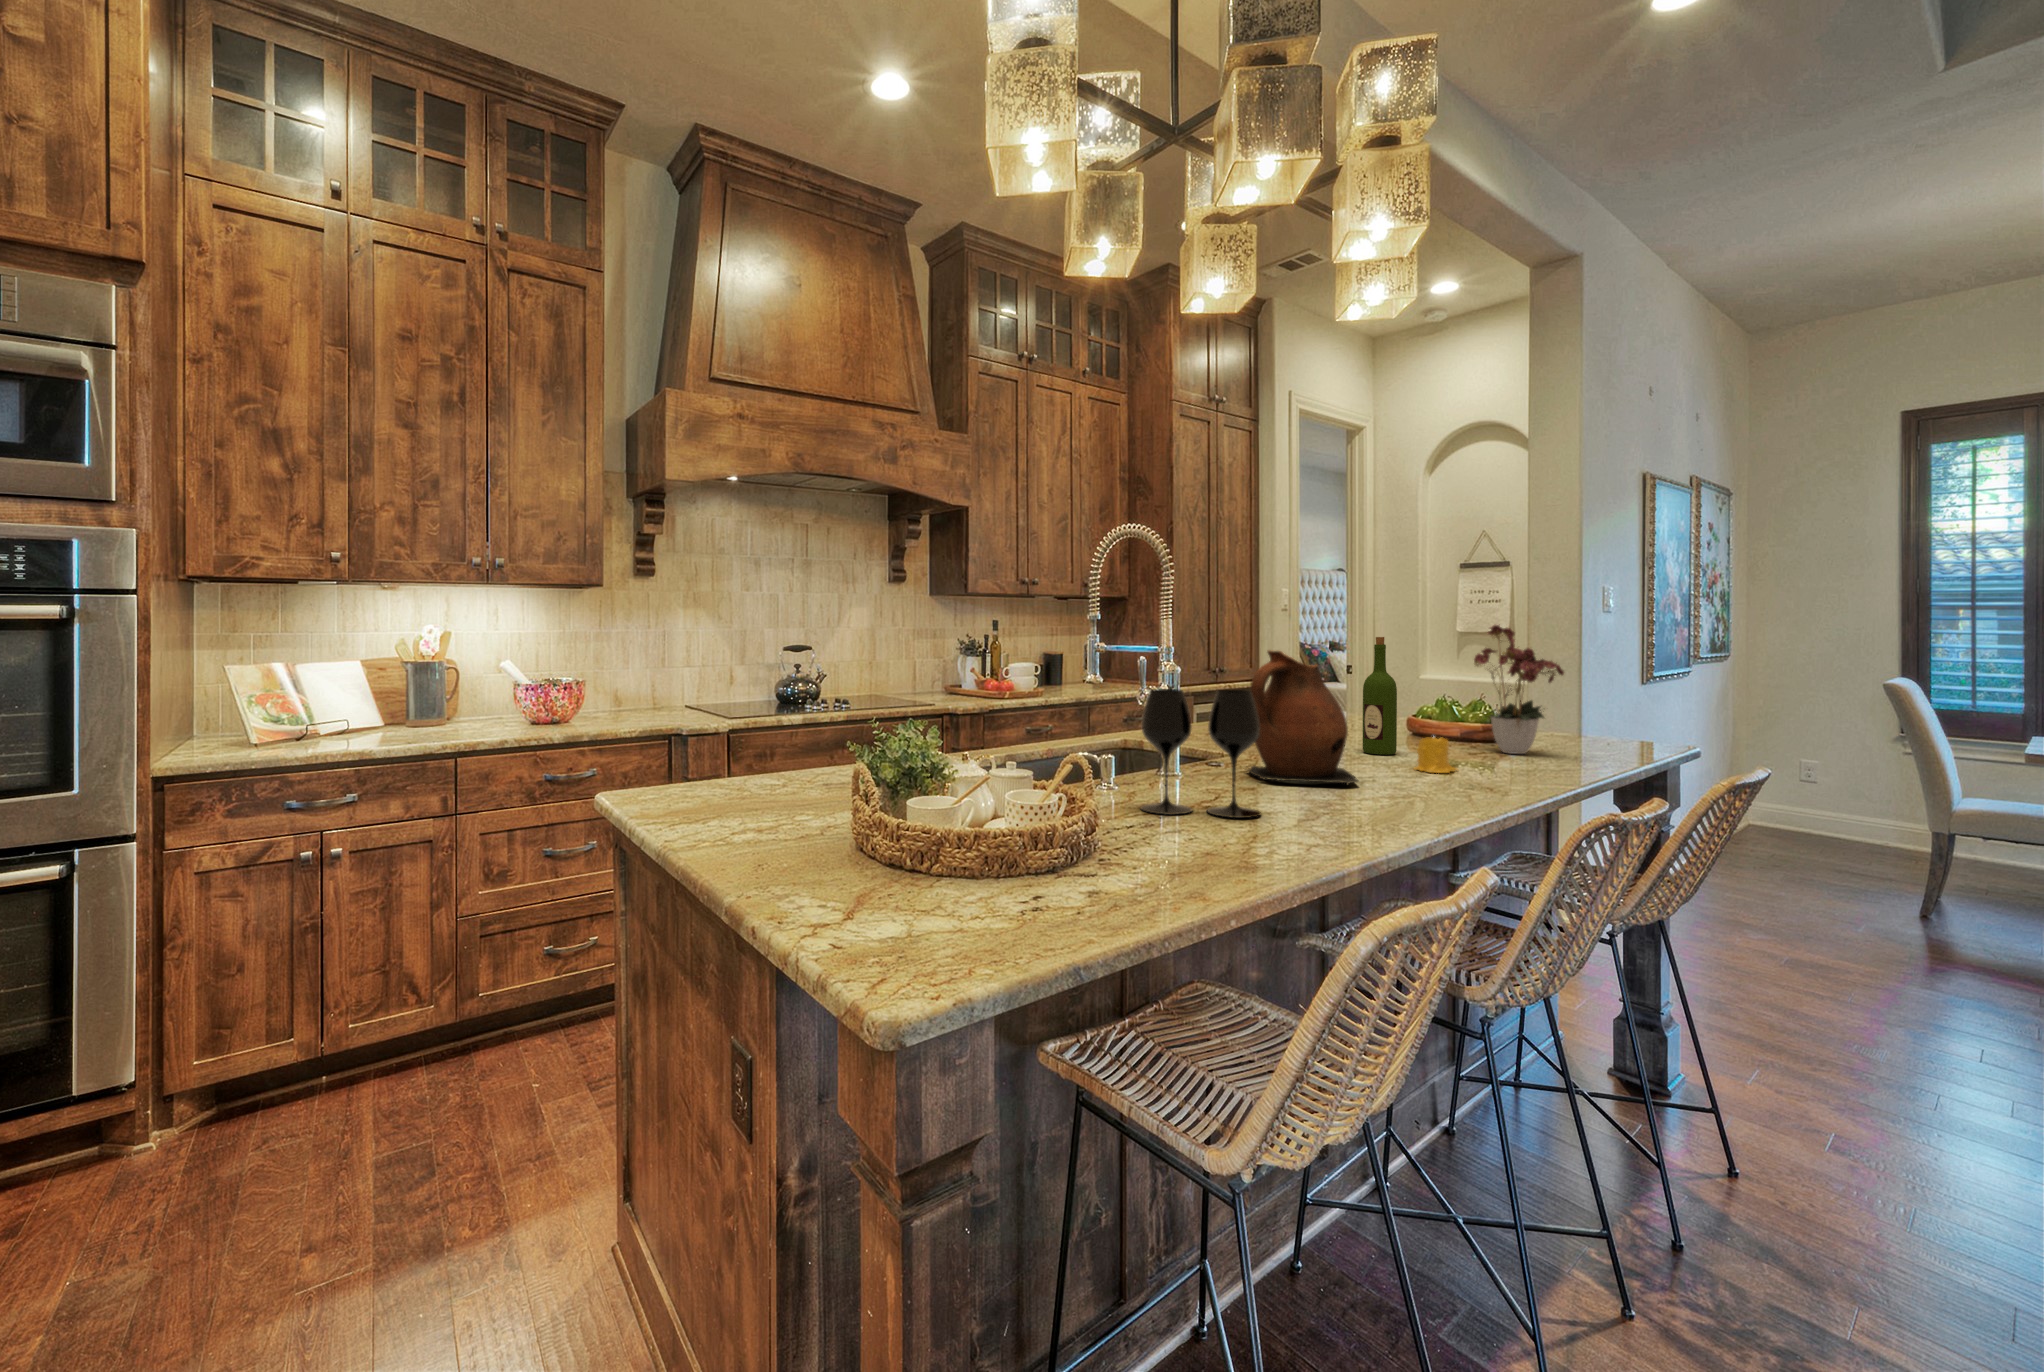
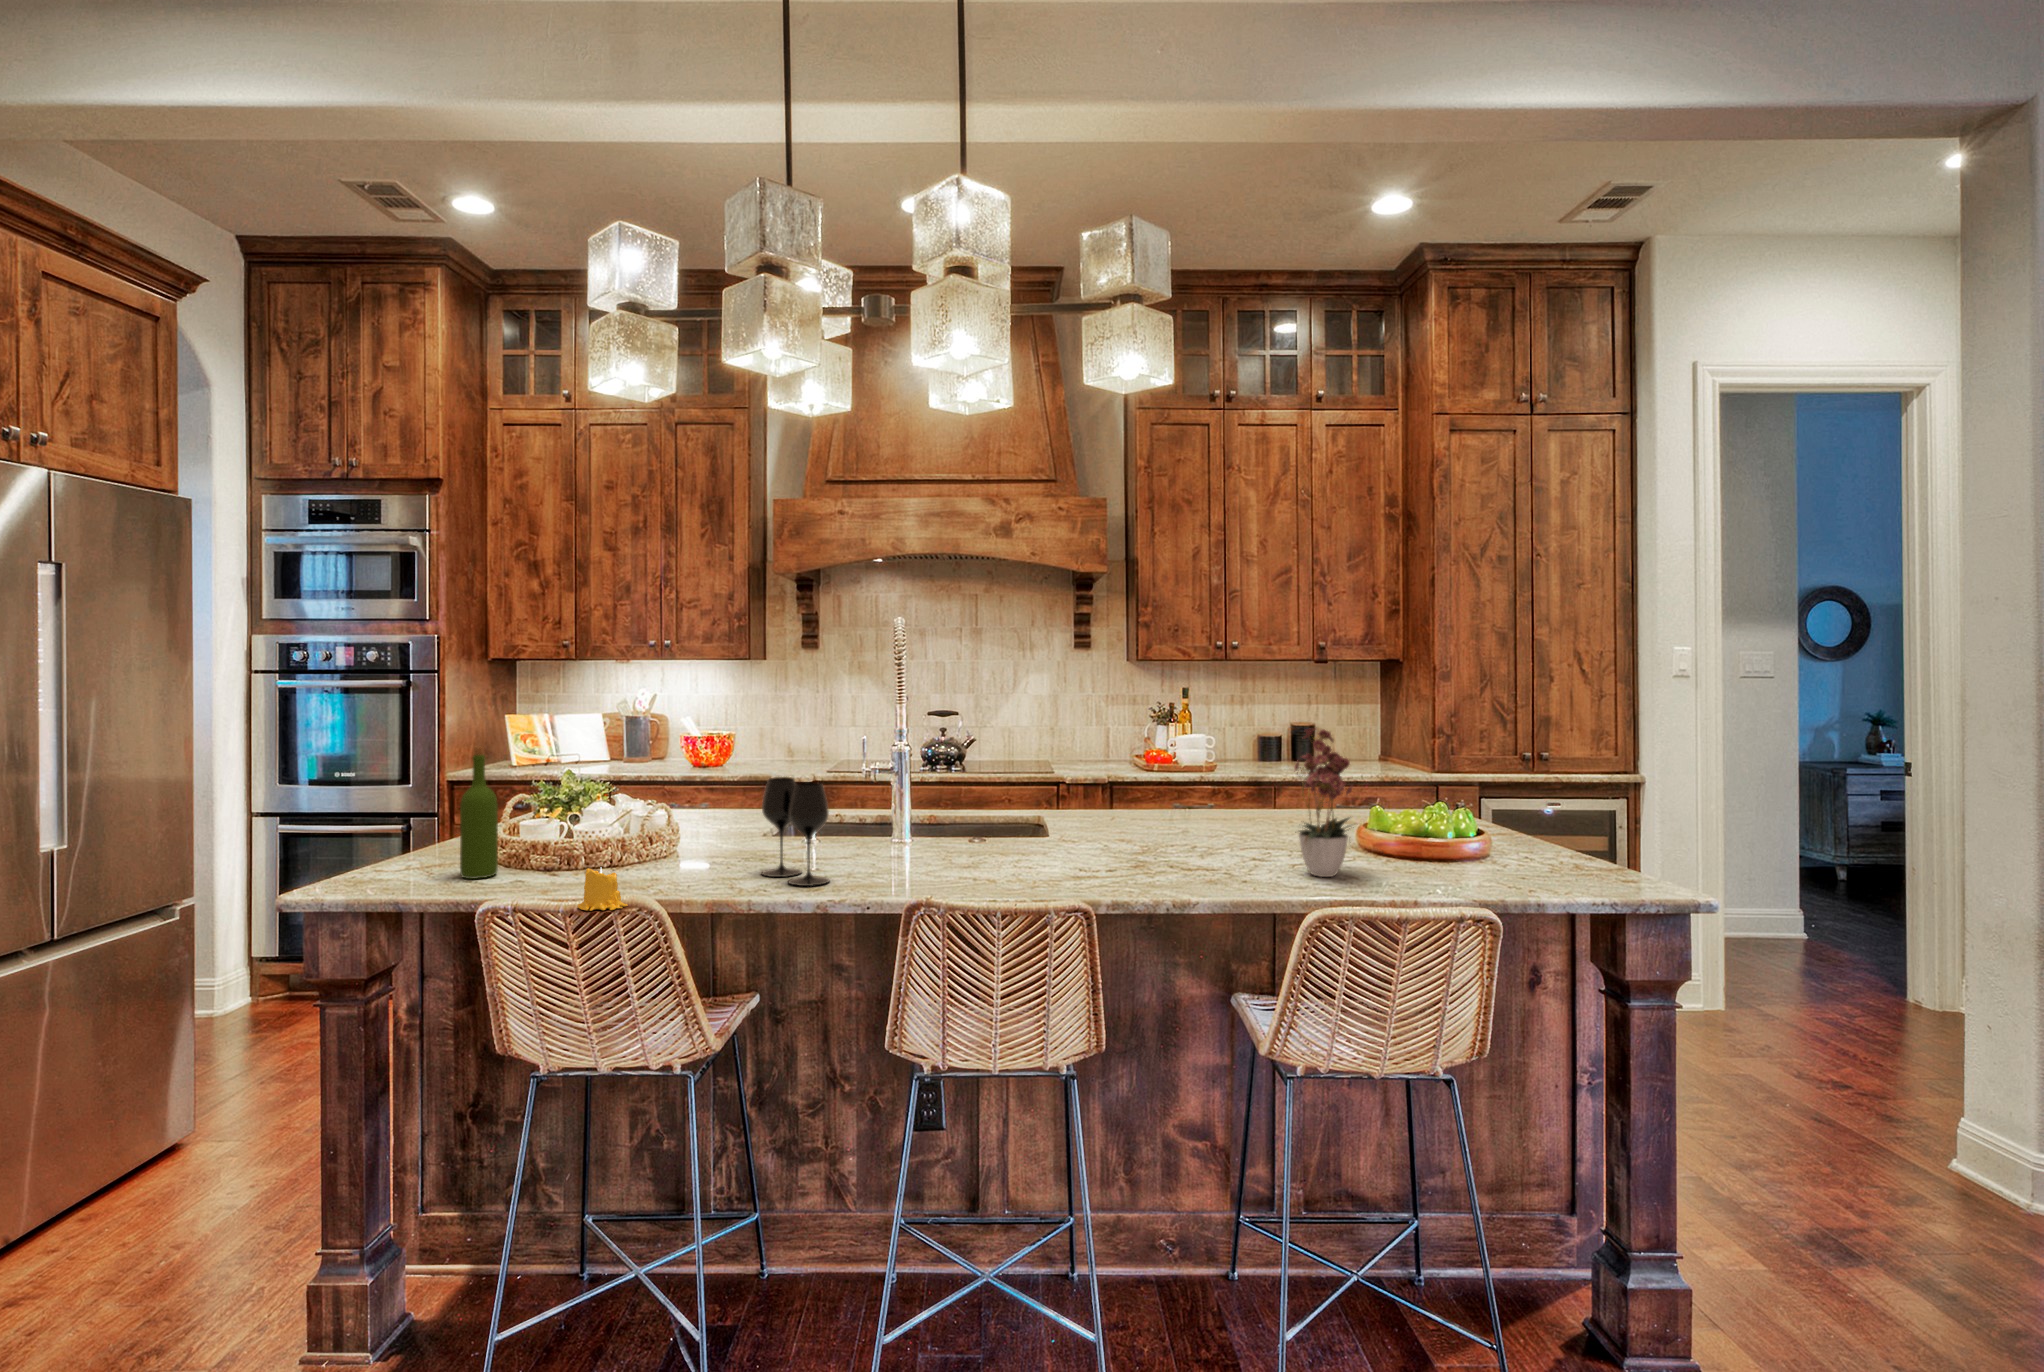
wine bottle: present [1363,637,1397,755] -> present [460,746,498,879]
ceramic pitcher: present [1249,650,1358,785] -> none [935,748,1048,877]
candle: present [1414,737,1457,773] -> present [578,868,628,911]

